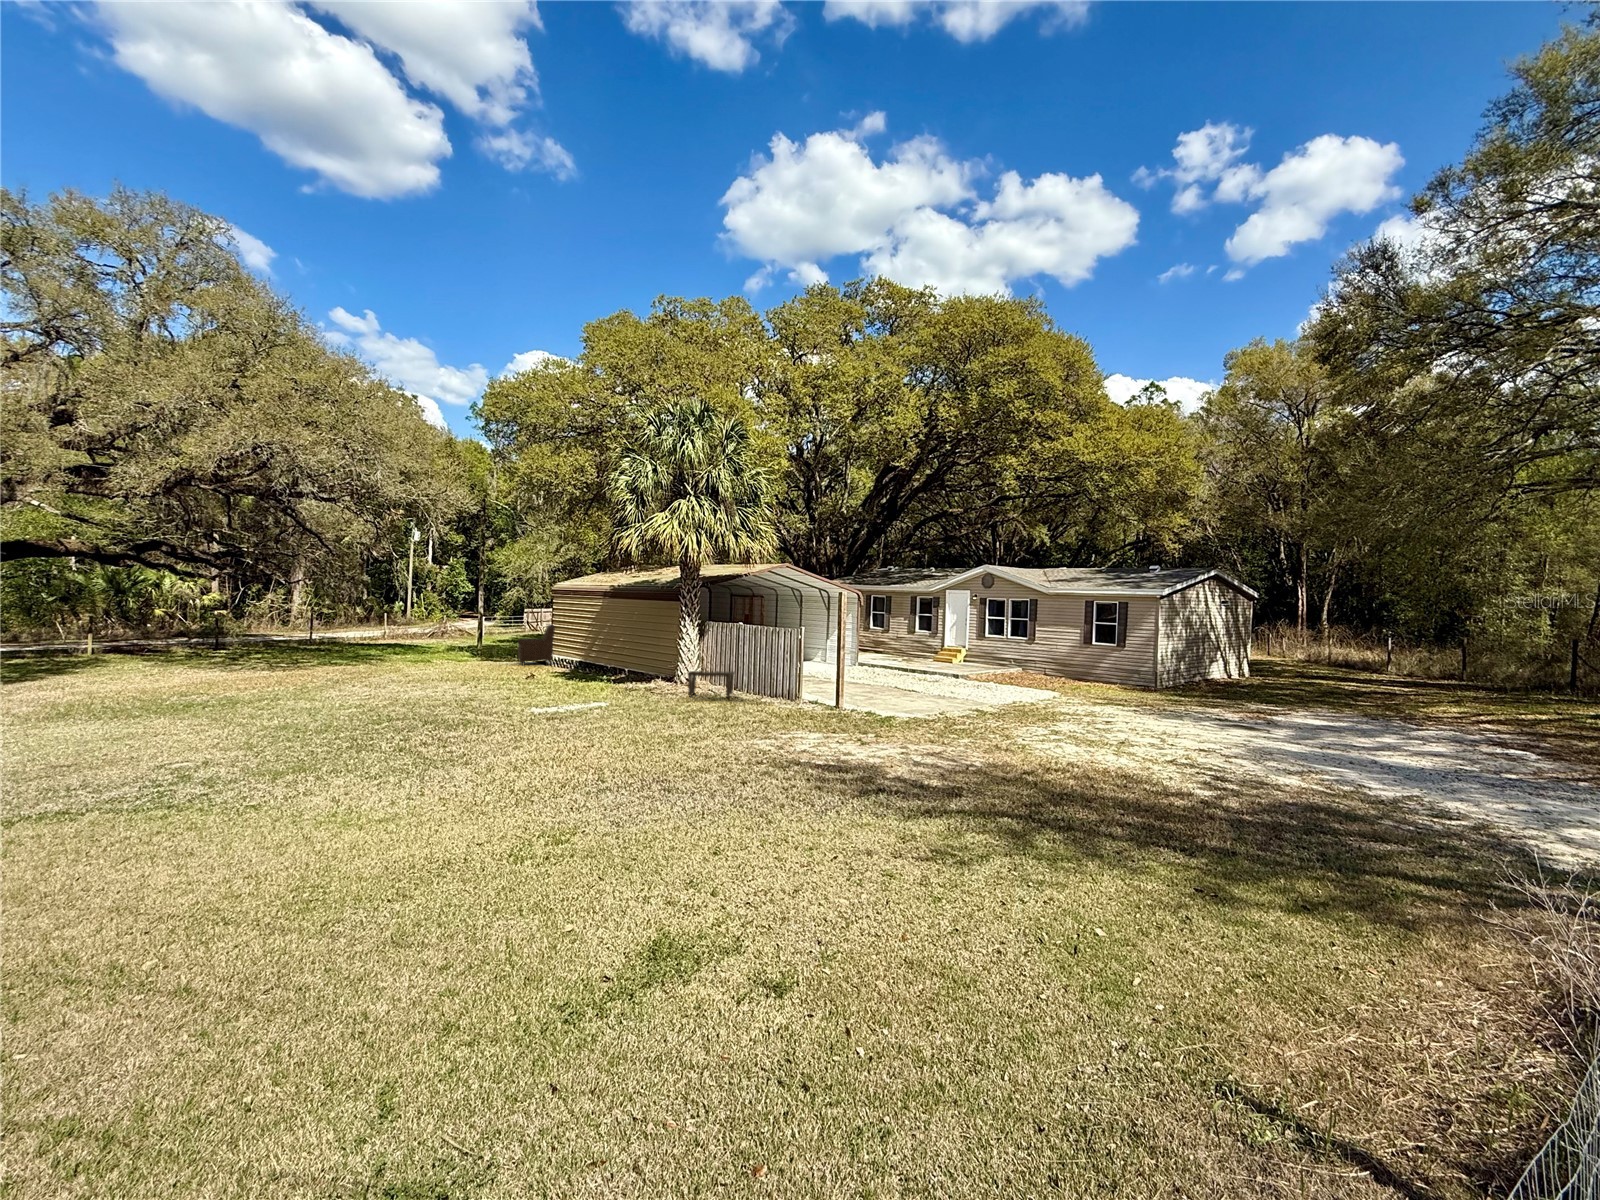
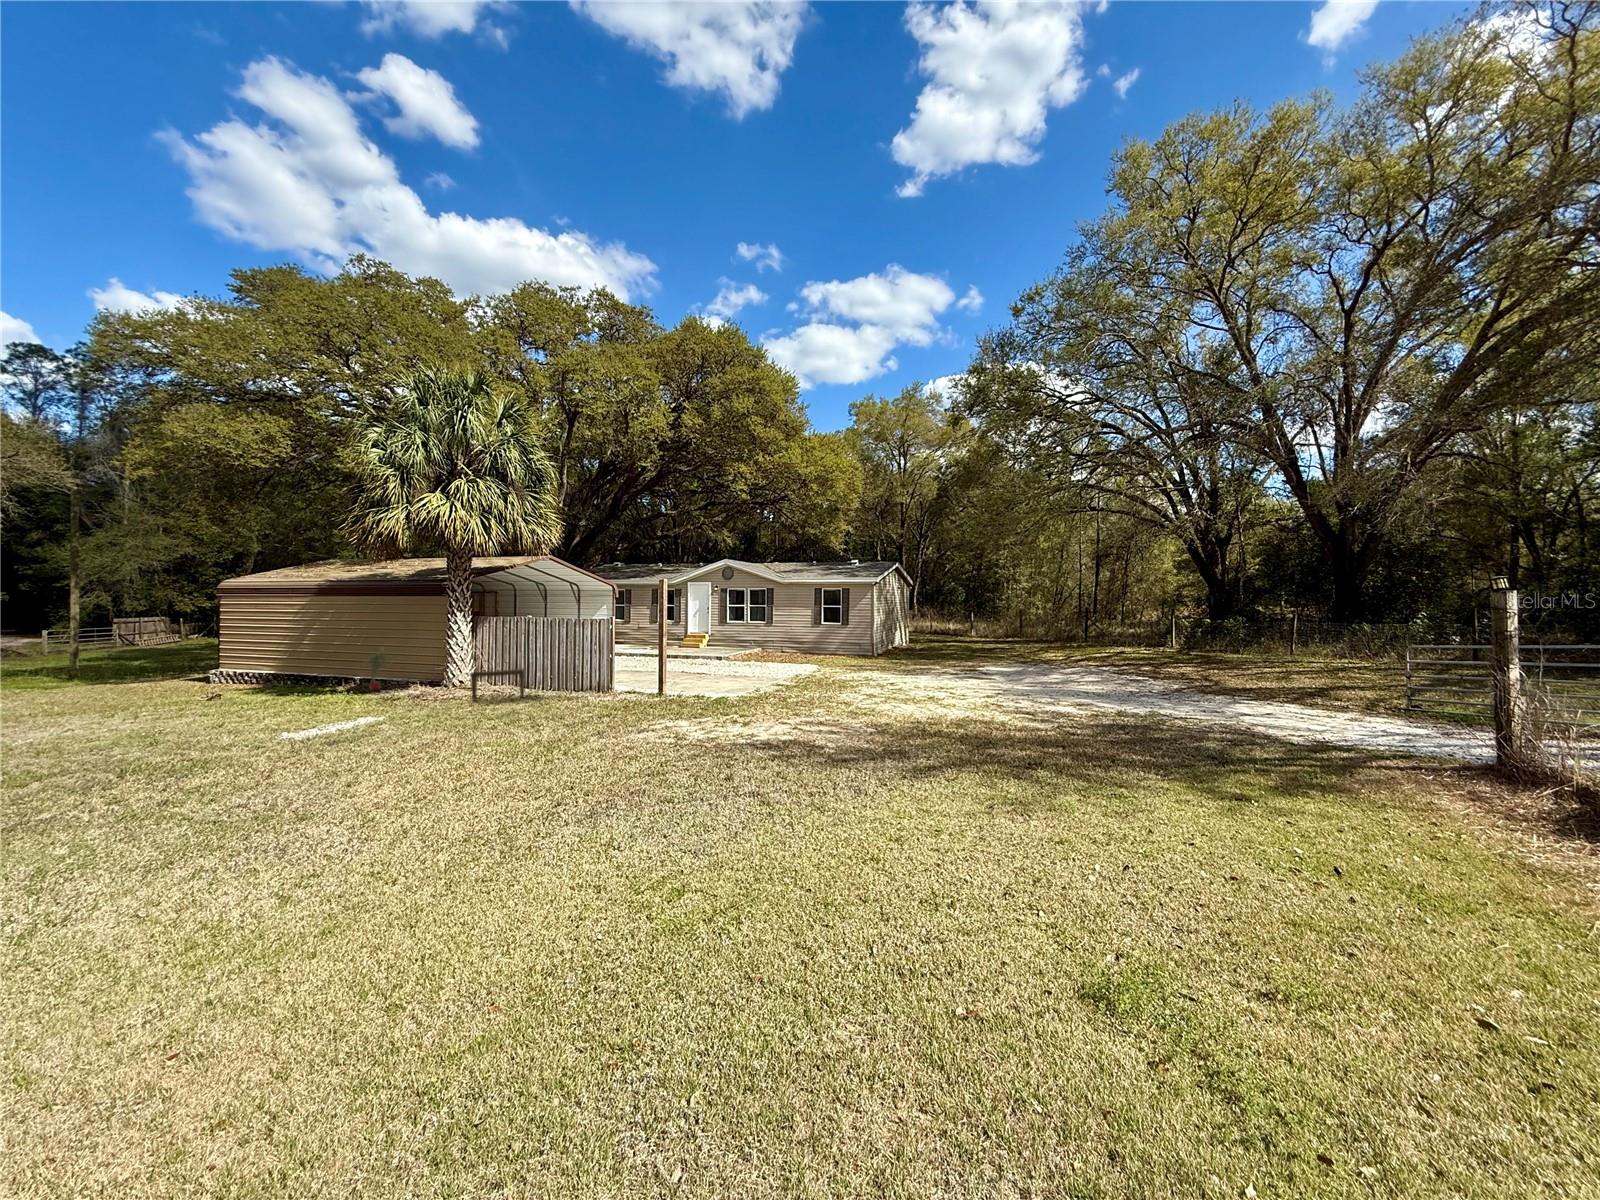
chair: present [518,624,555,665] -> none [159,632,225,688]
potted tree: none [628,643,649,681] -> present [363,647,390,691]

